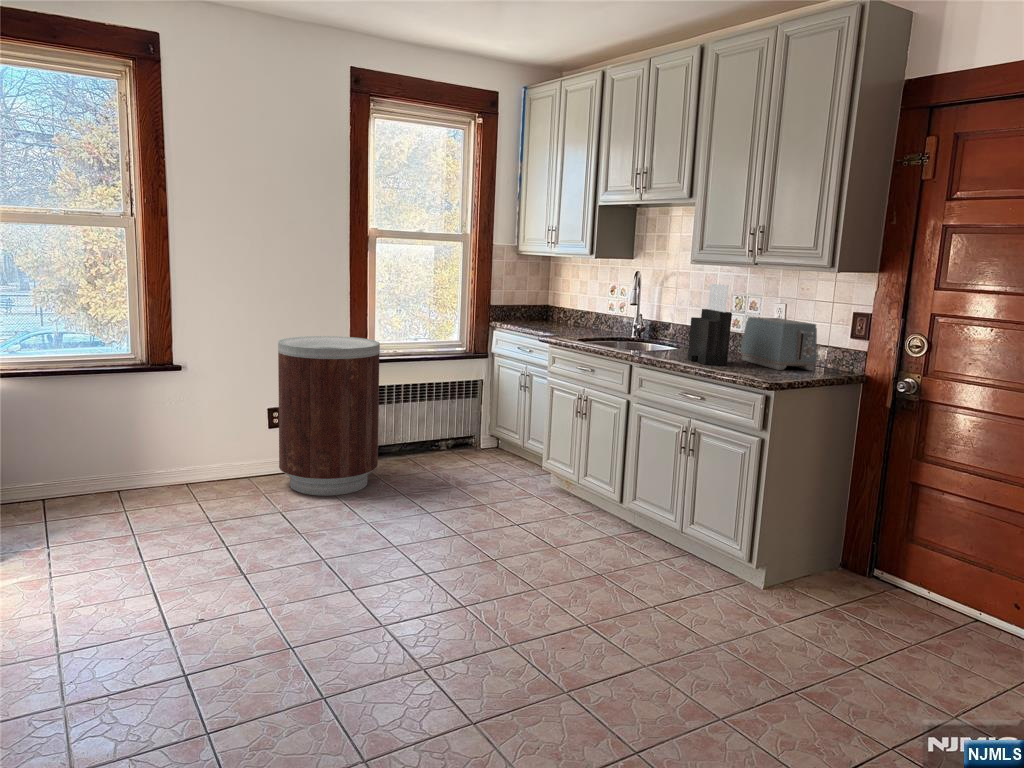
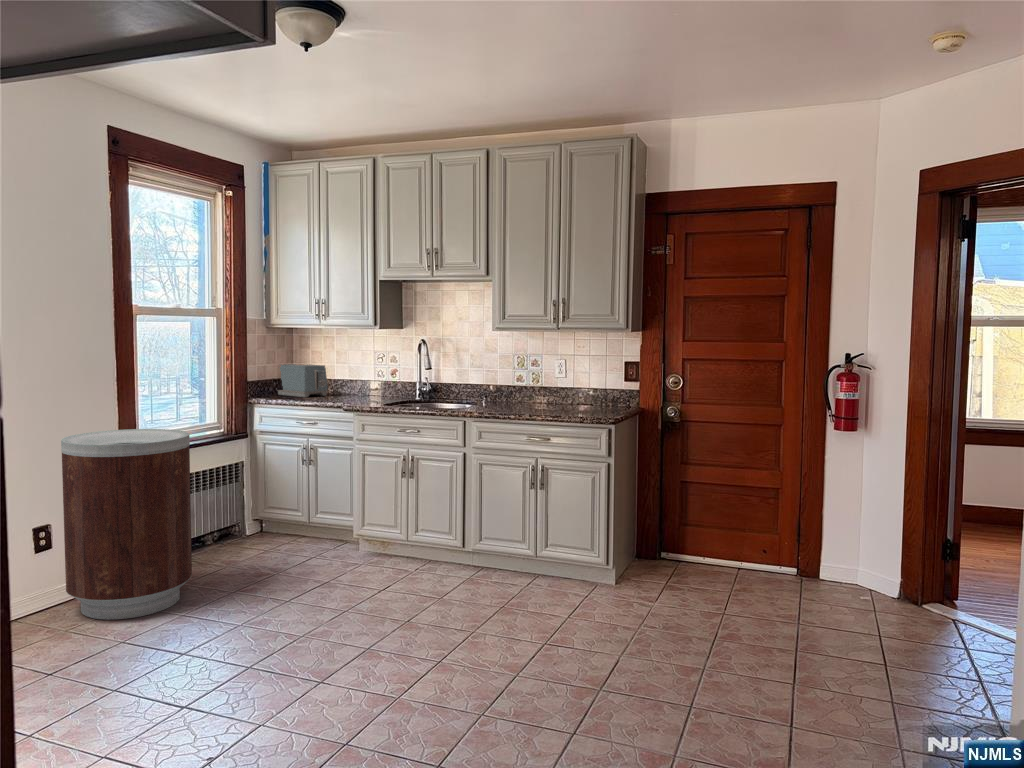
knife block: present [688,284,732,365] -> none [513,346,551,413]
toaster: present [741,317,817,370] -> present [277,364,328,397]

